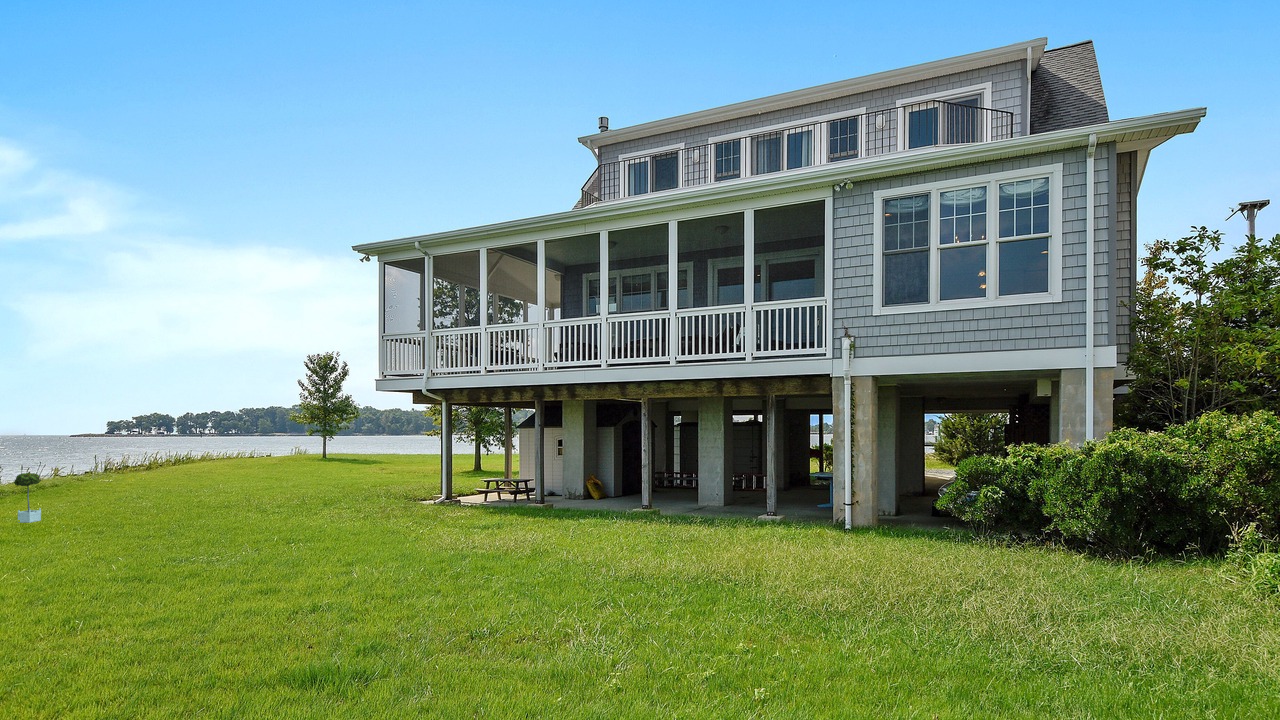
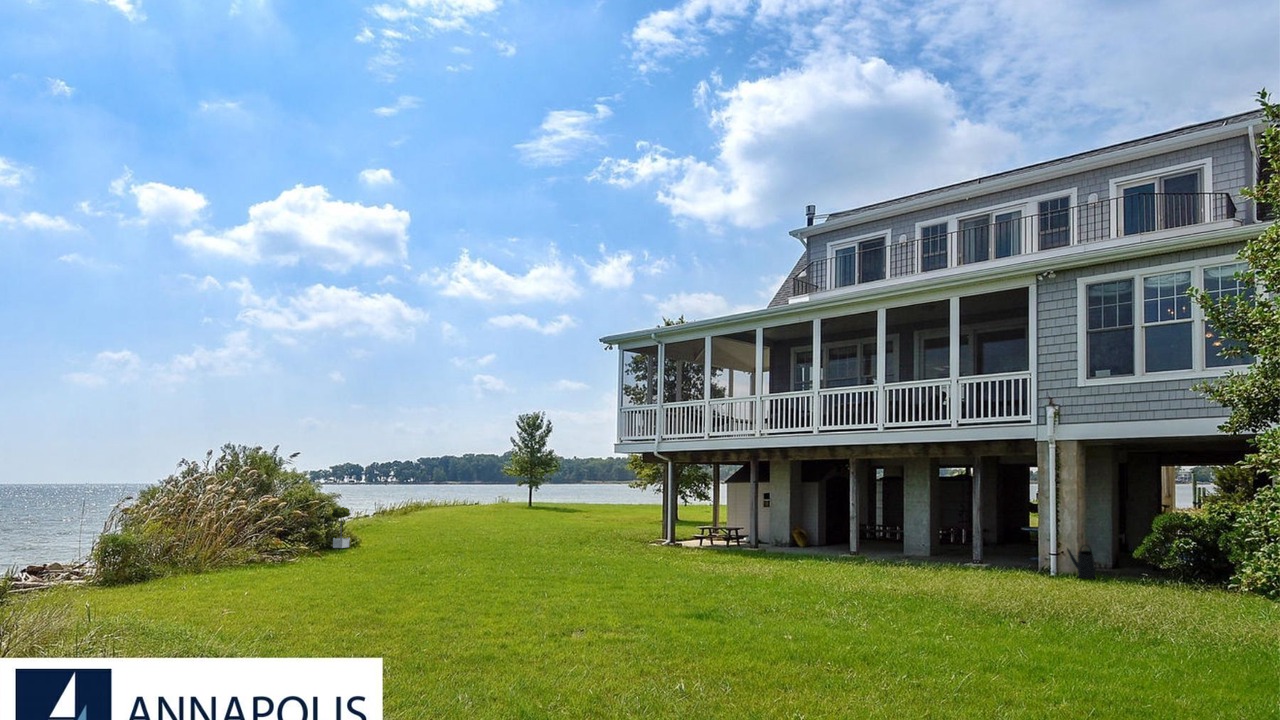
watering can: none [859,491,888,529] -> present [1067,545,1097,579]

